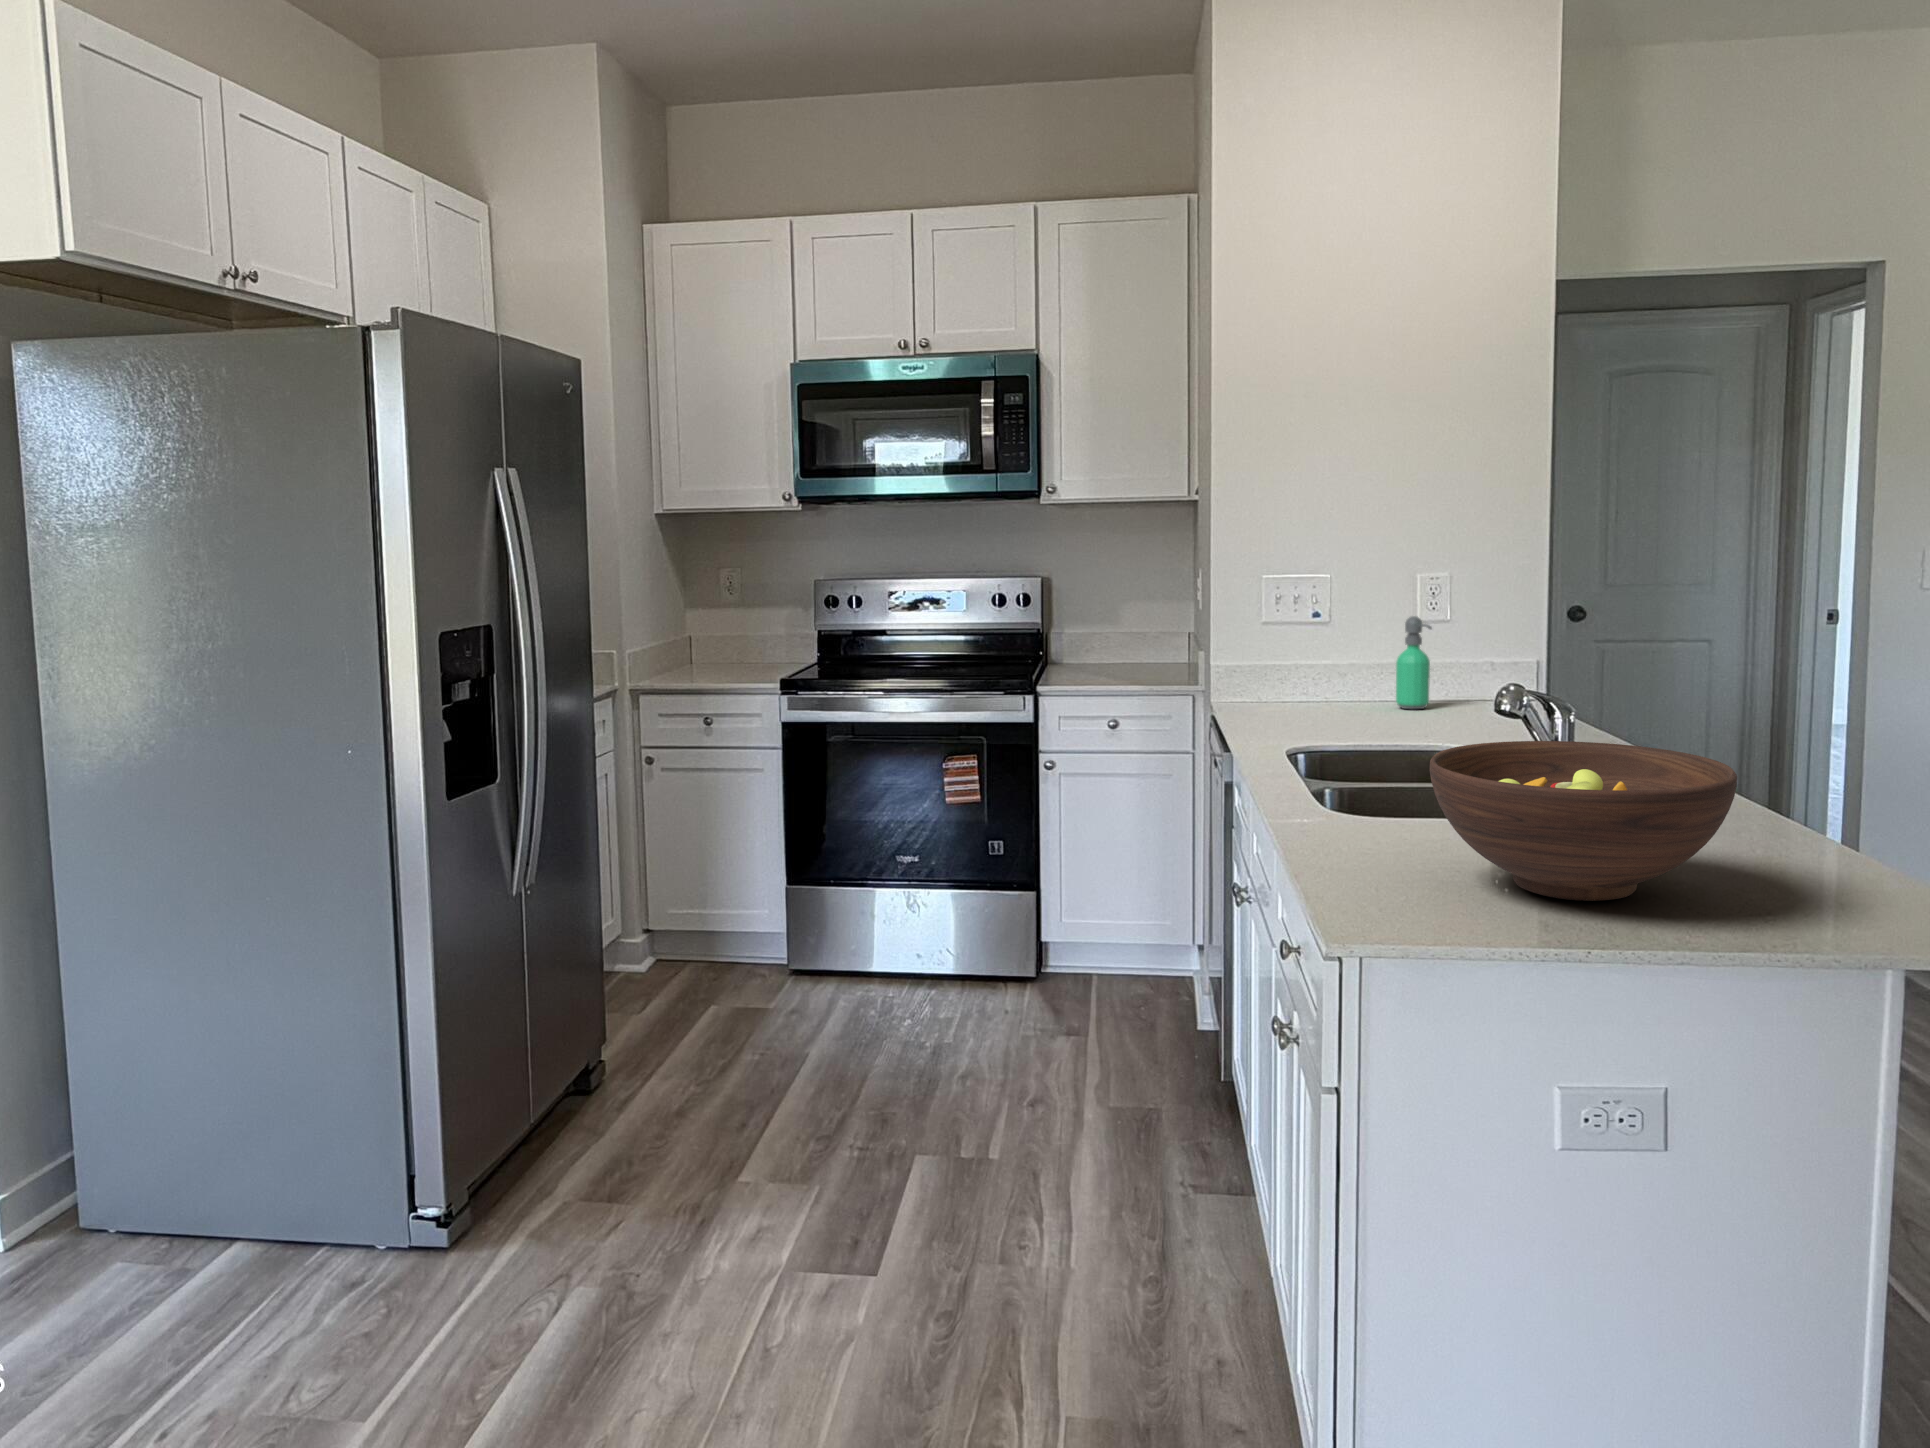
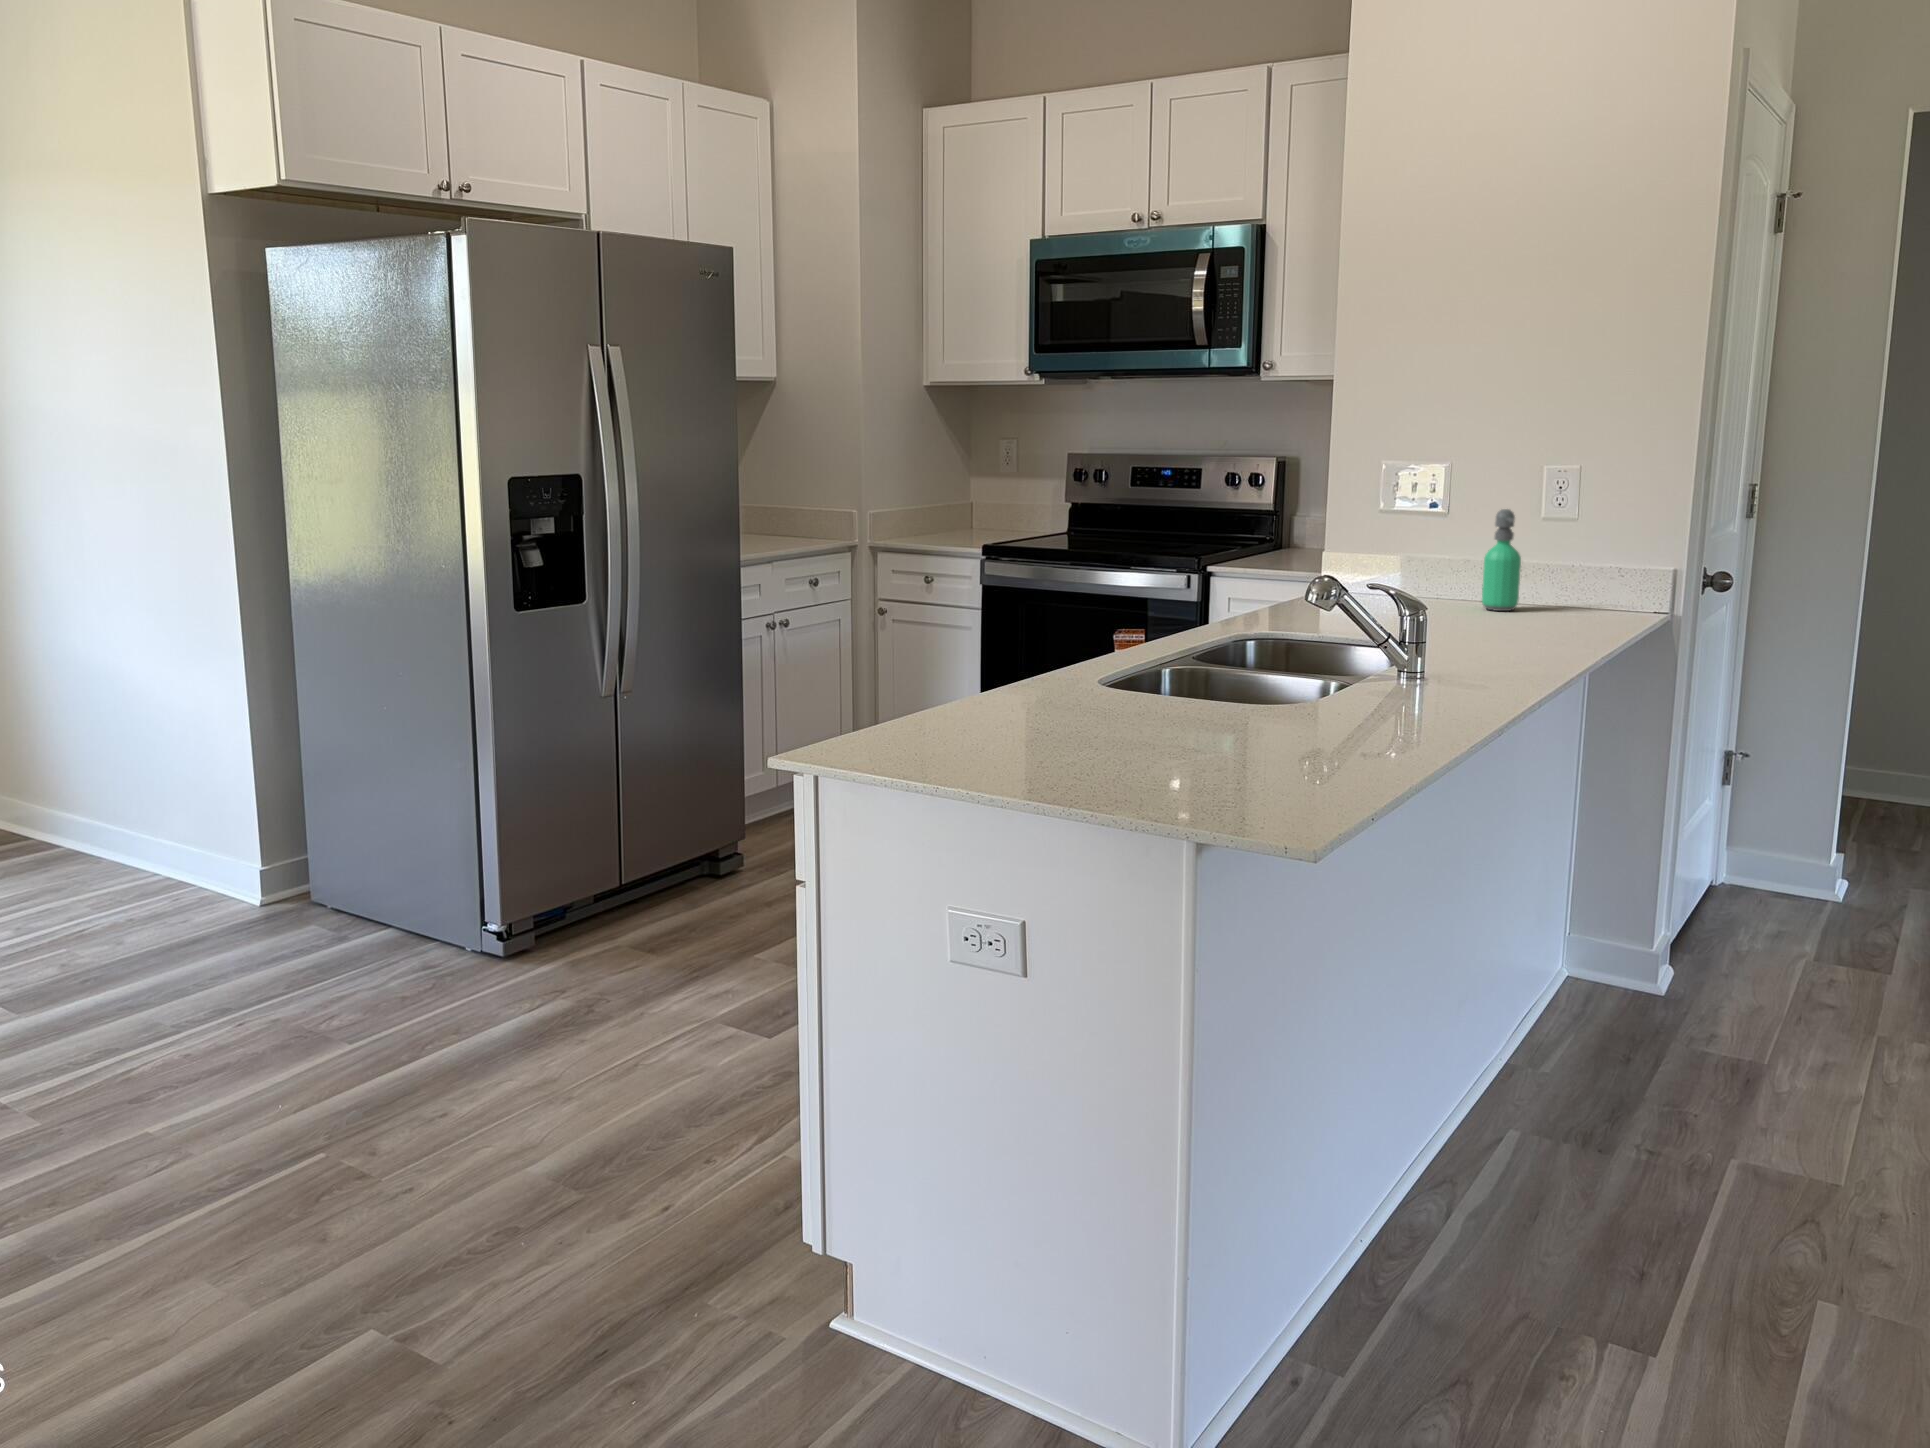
fruit bowl: present [1430,741,1737,901] -> none [939,610,1204,756]

